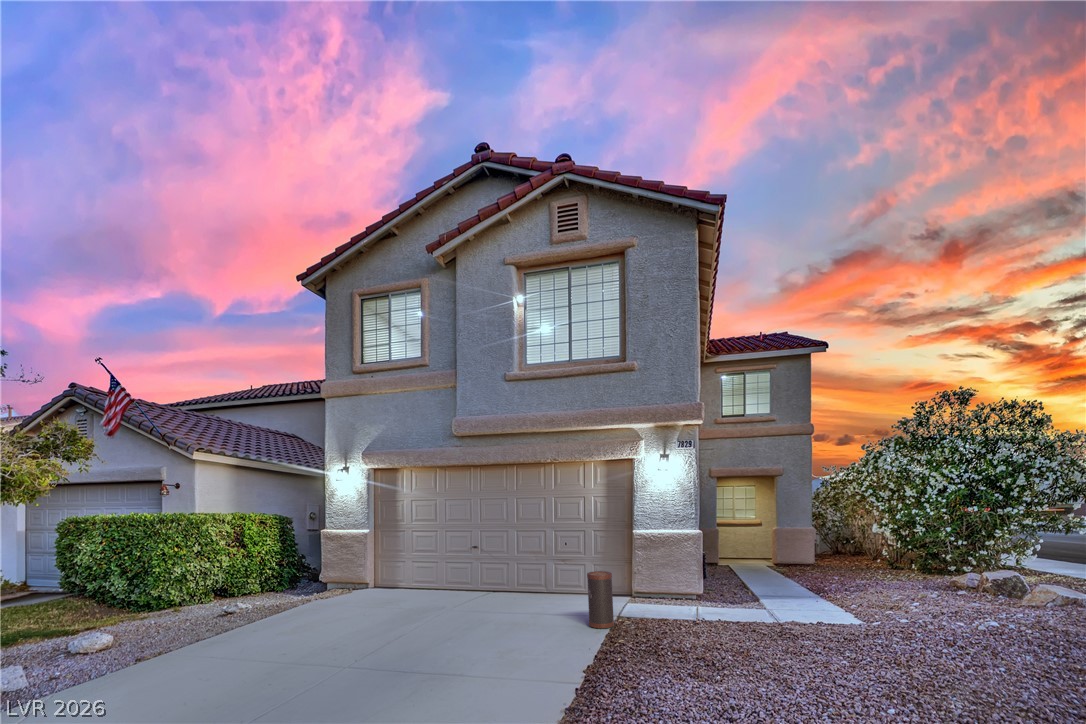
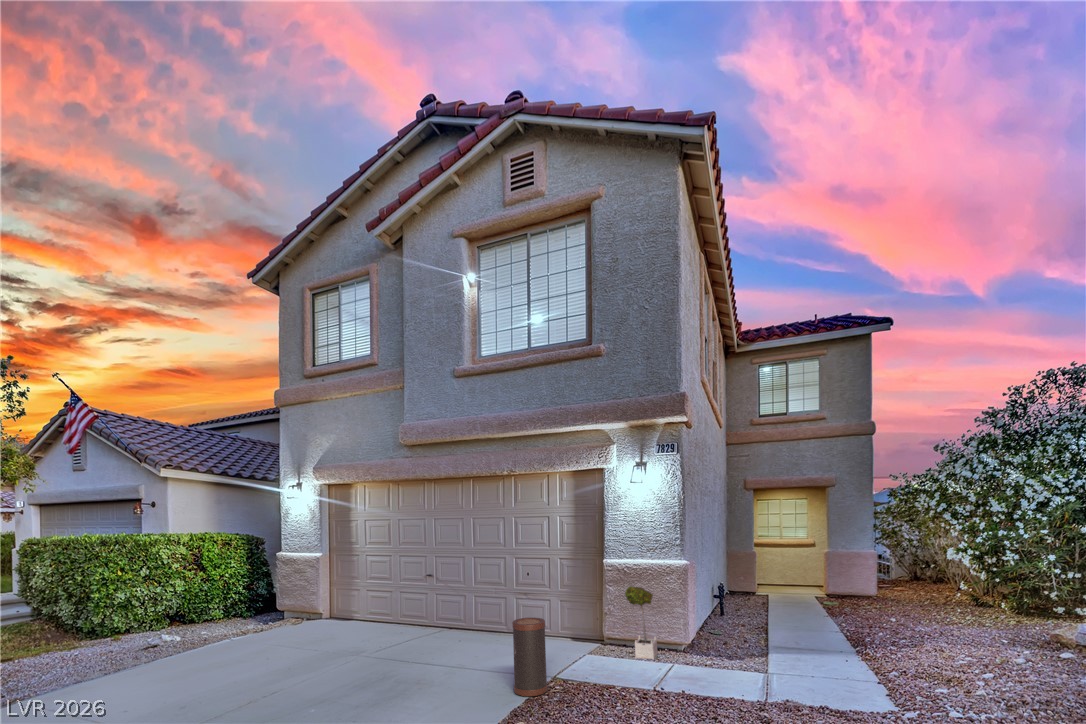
potted tree: none [653,550,677,605] -> present [625,586,658,659]

